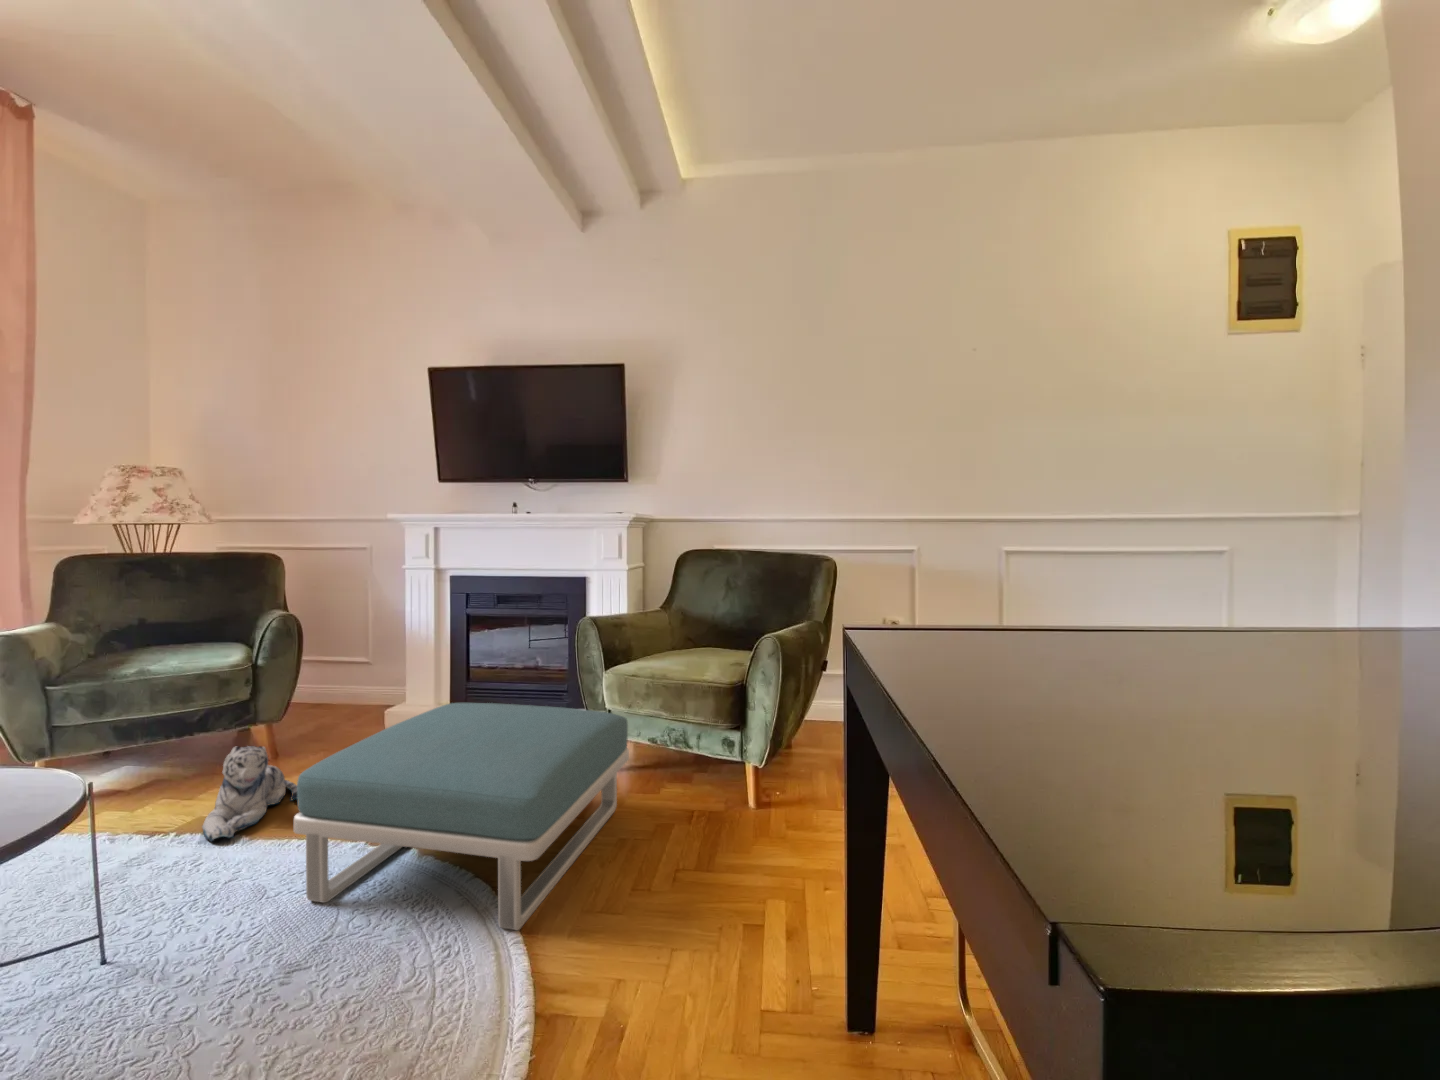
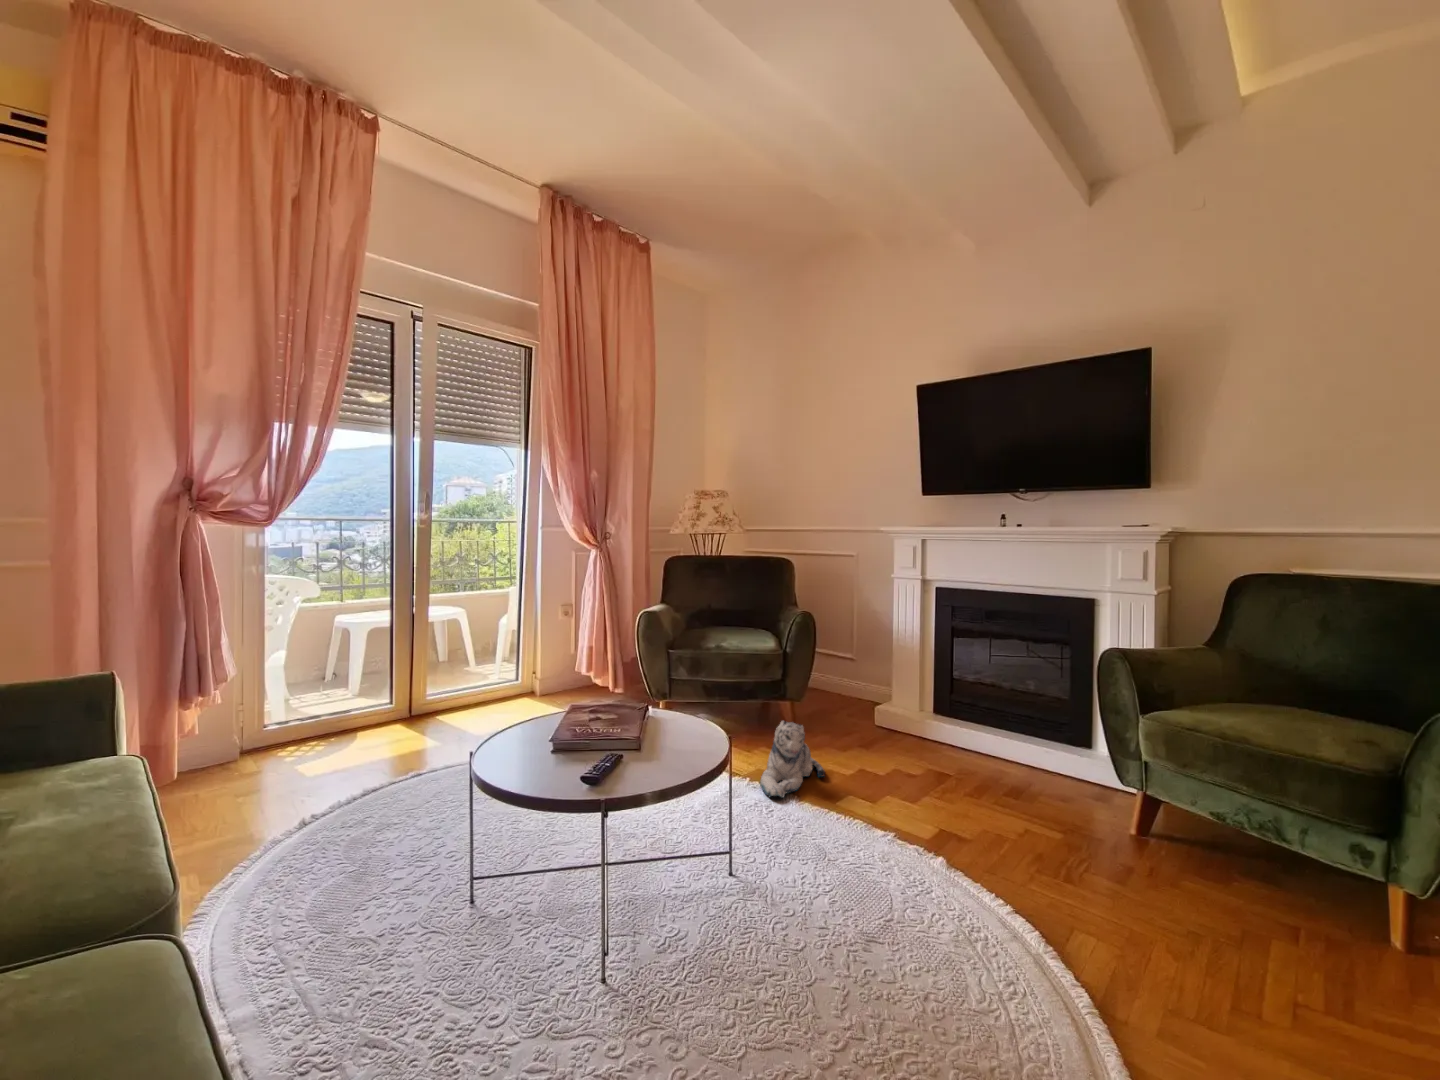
footstool: present [294,703,629,930] -> none [851,719,1193,995]

